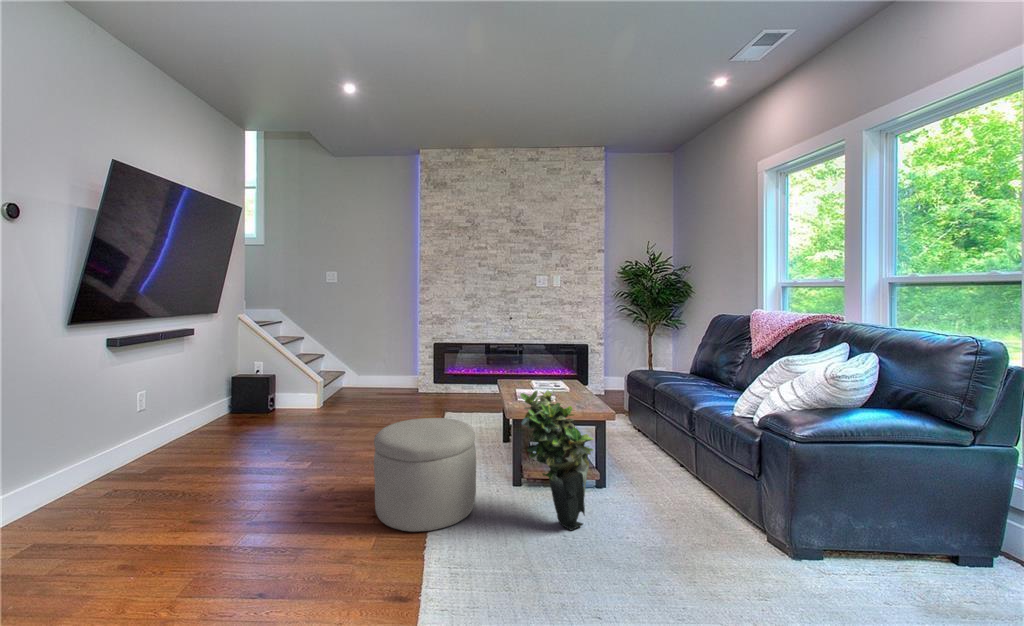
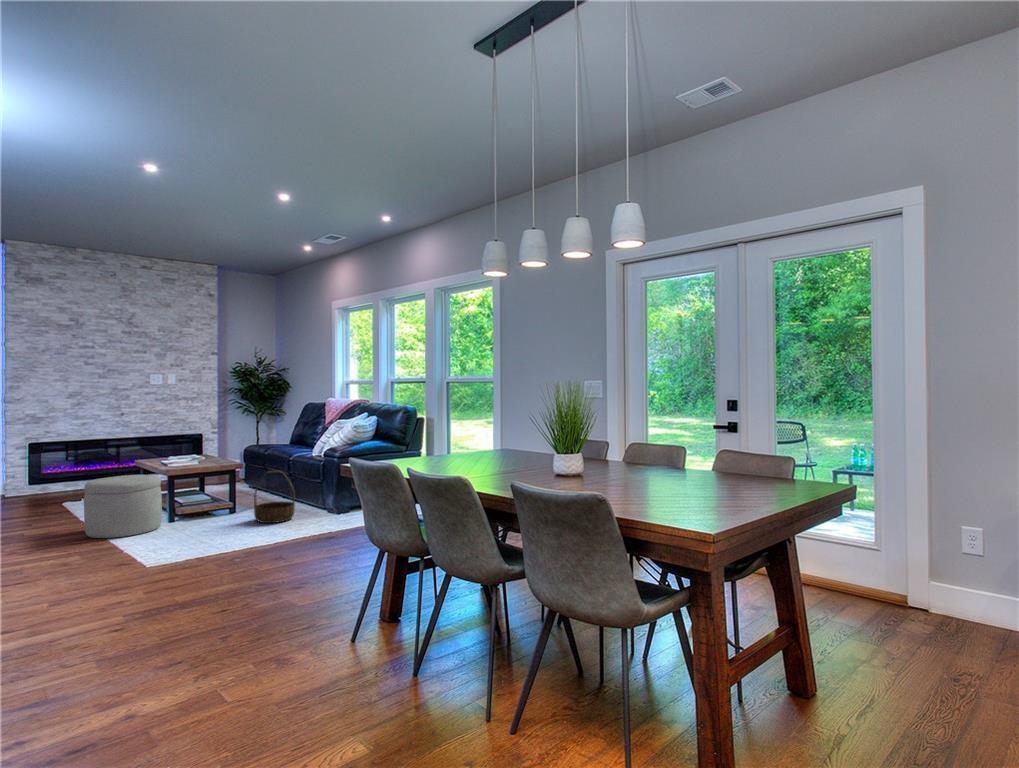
potted plant: present [520,390,593,530] -> none [191,446,241,520]
basket: none [609,462,693,586] -> present [254,471,295,523]

